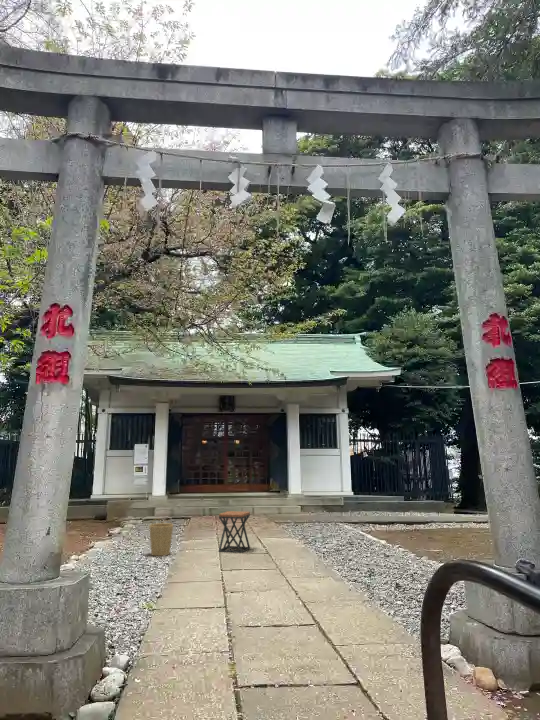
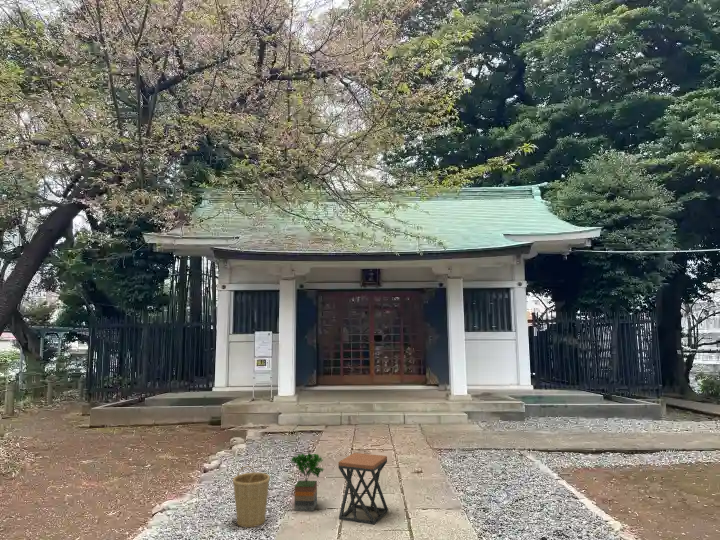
potted tree: none [184,512,208,550] -> present [291,453,324,511]

